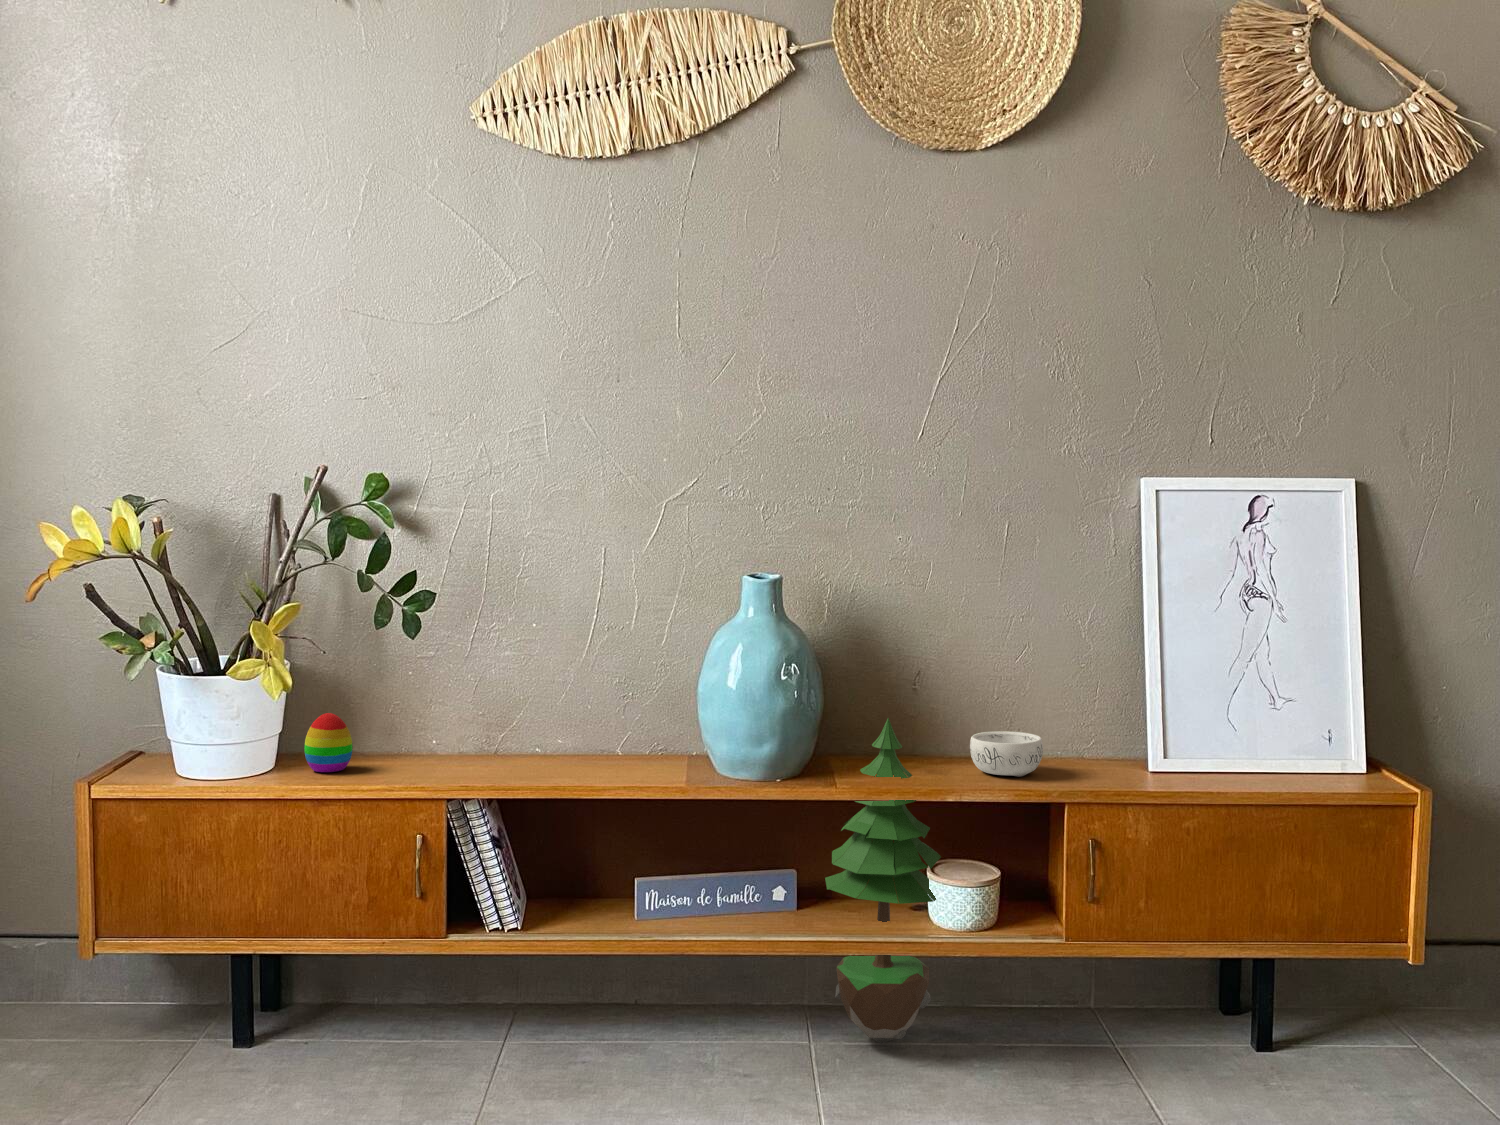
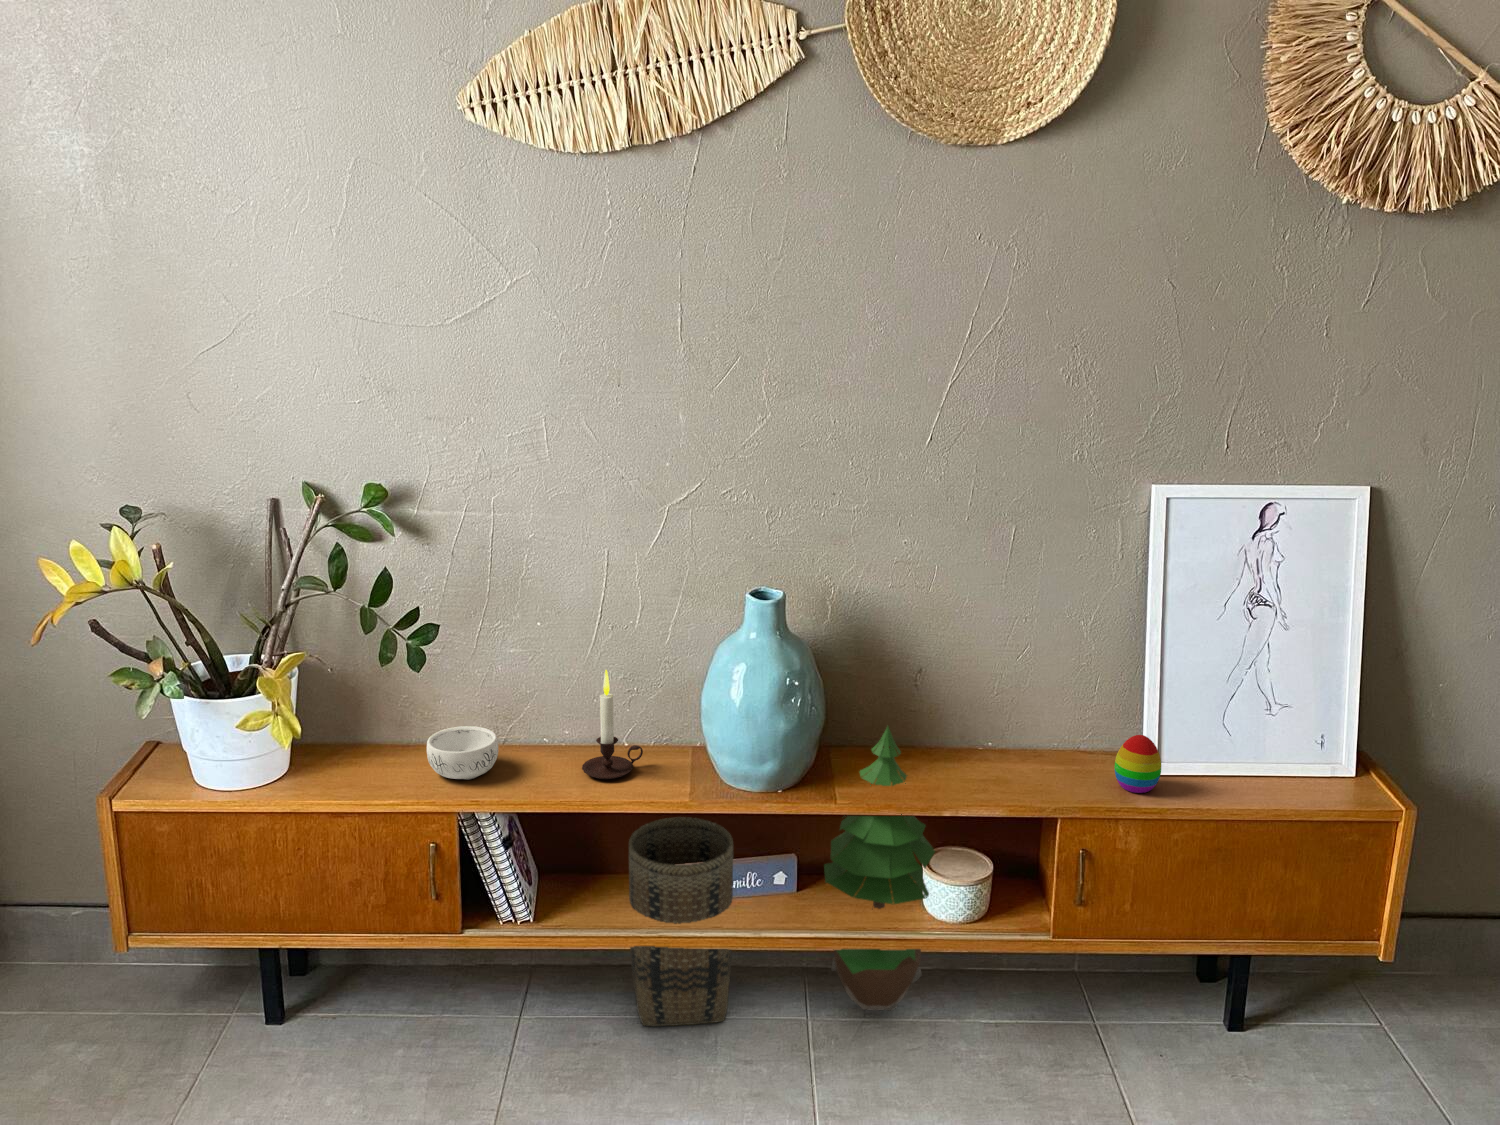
candle: none [575,657,637,772] -> present [582,670,643,779]
decorative egg: present [304,713,353,772] -> present [1115,735,1161,793]
decorative bowl: present [970,731,1043,777] -> present [427,726,498,780]
basket: none [622,836,731,1055] -> present [629,817,733,1026]

